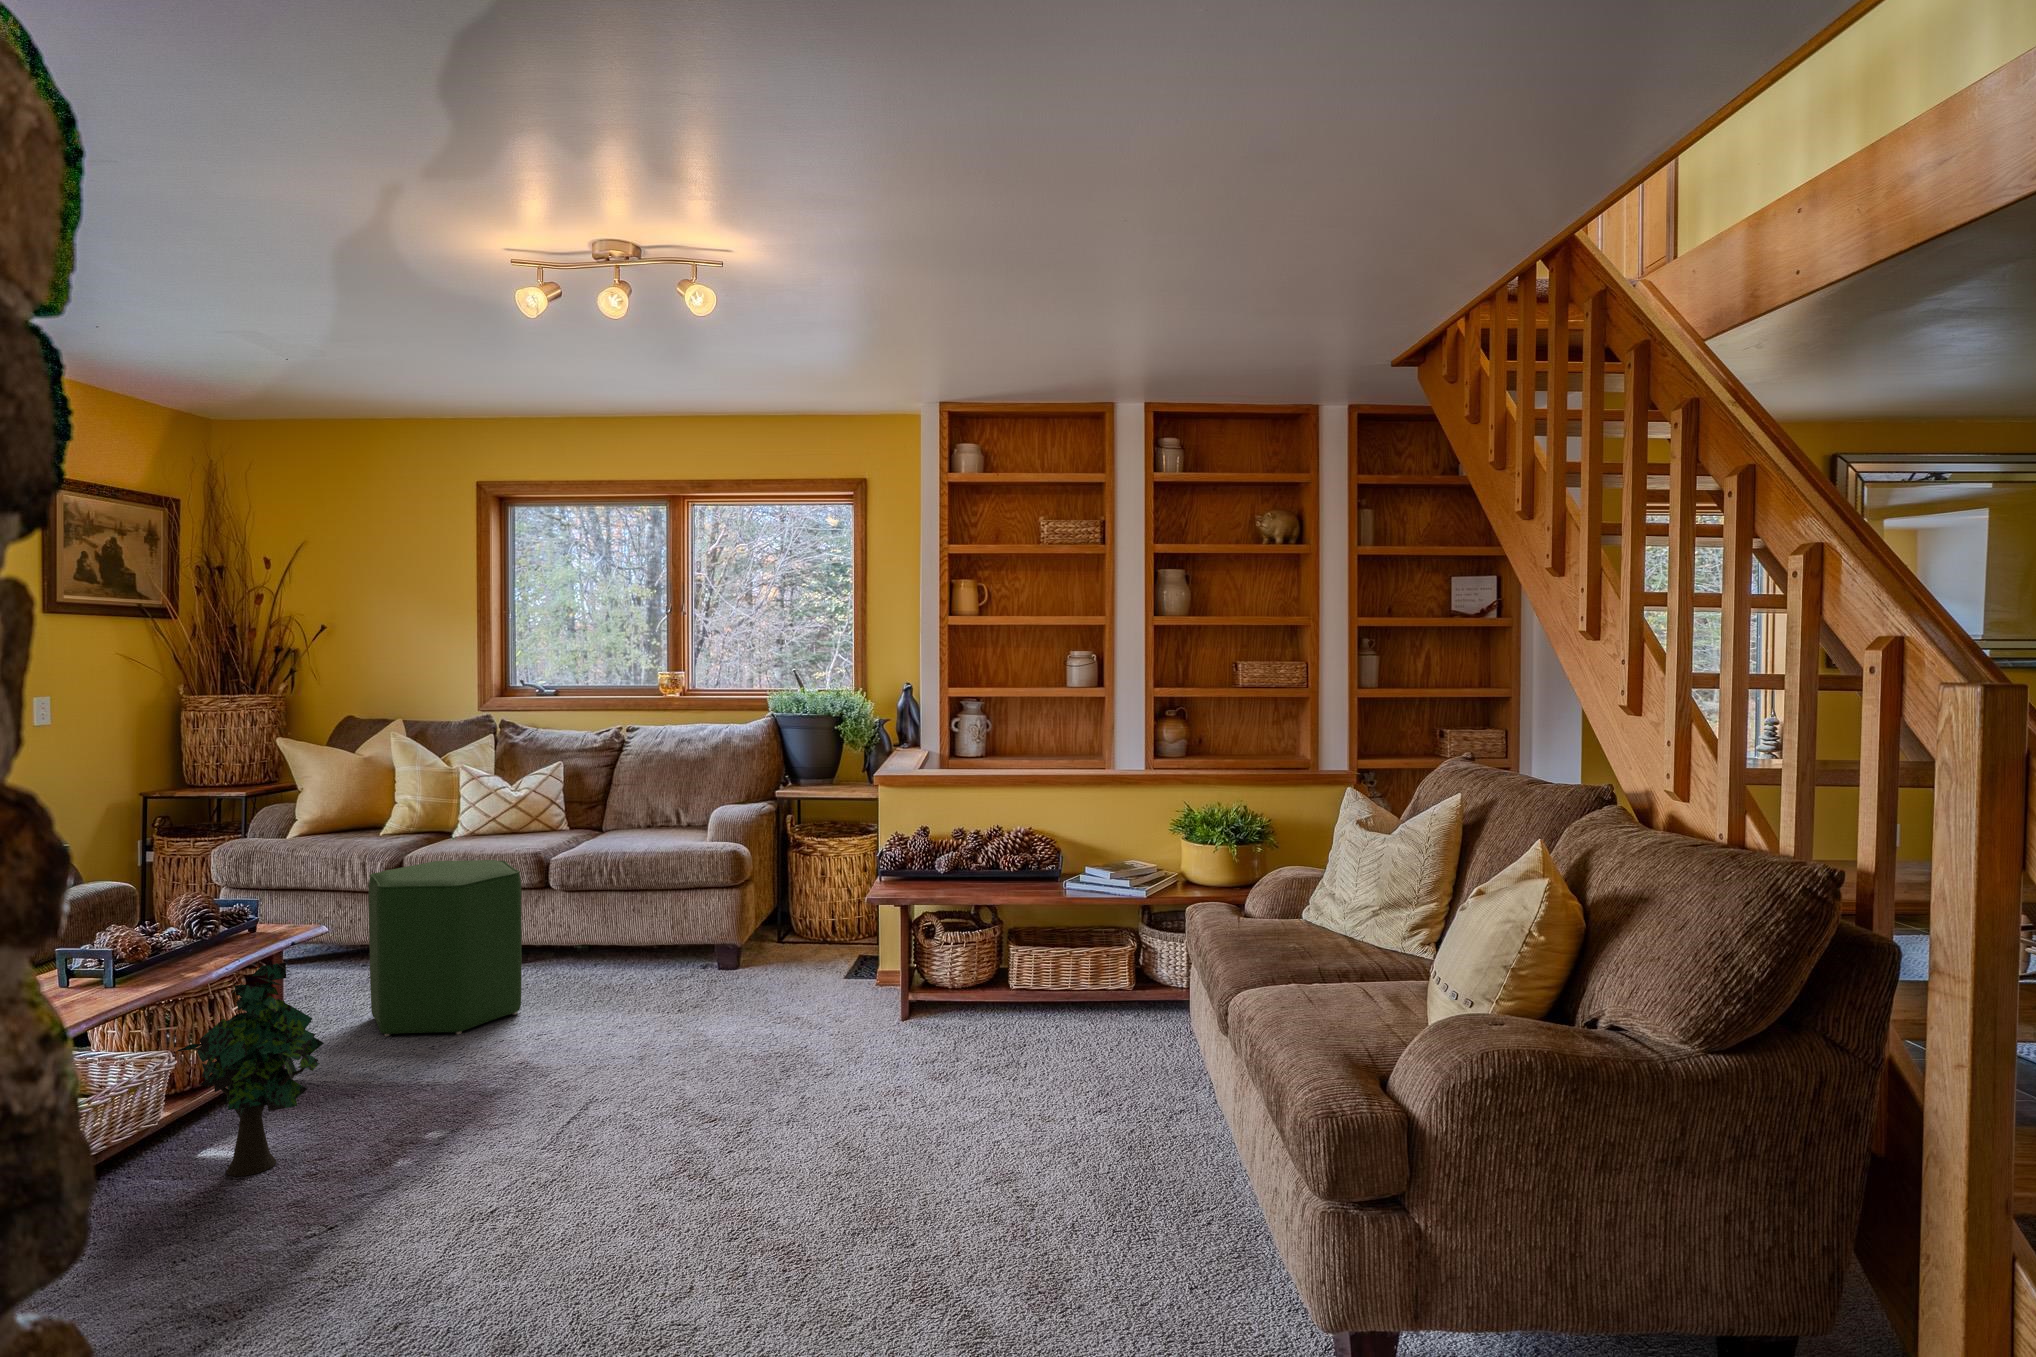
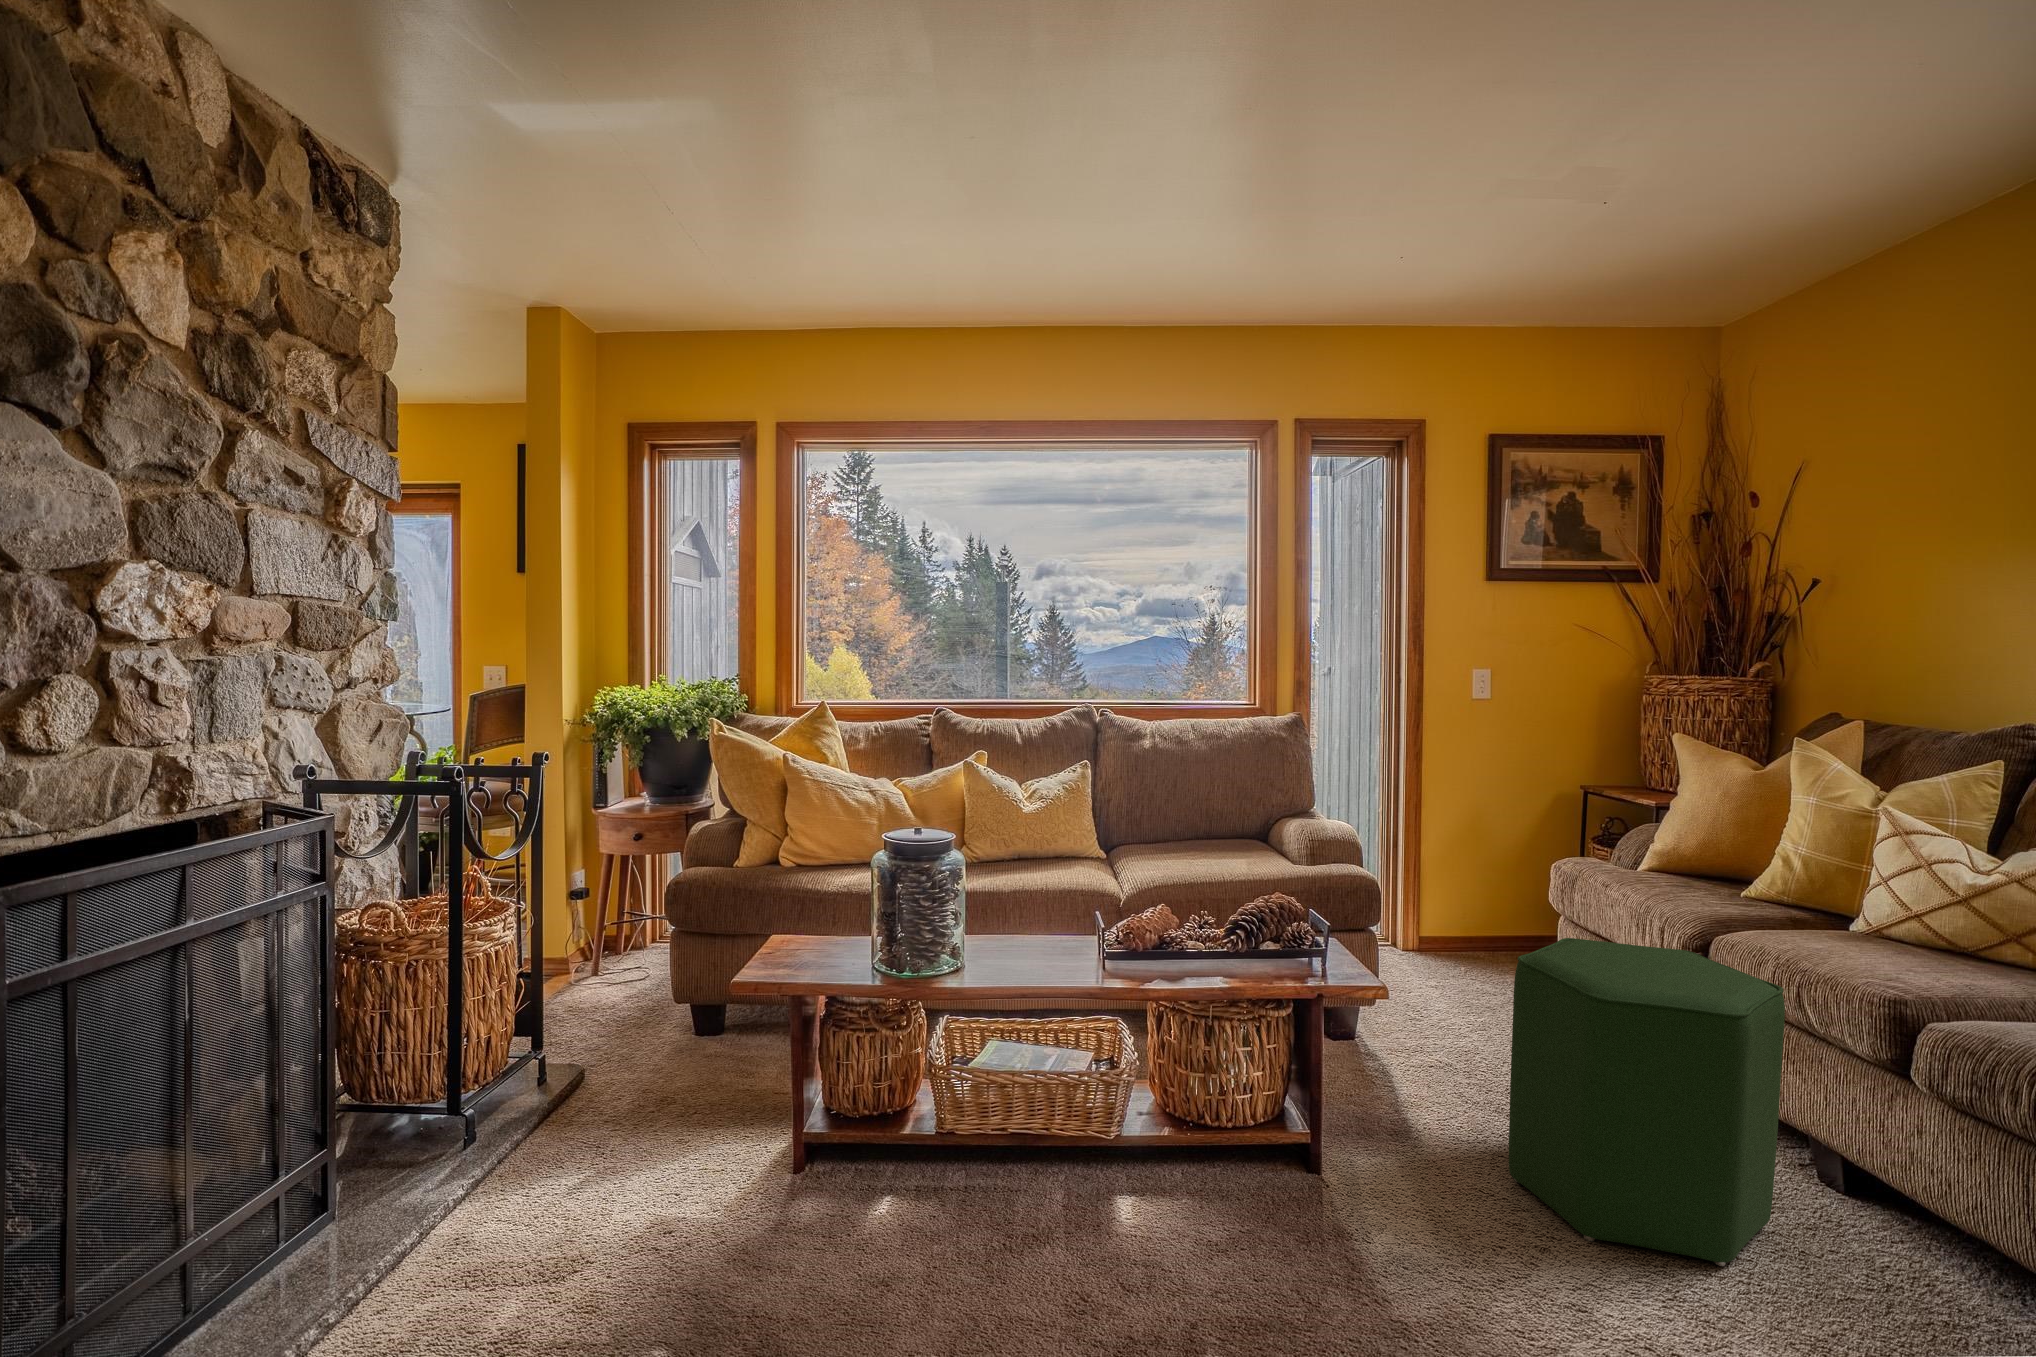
decorative plant: present [177,963,324,1176] -> none [1039,998,1179,1257]

